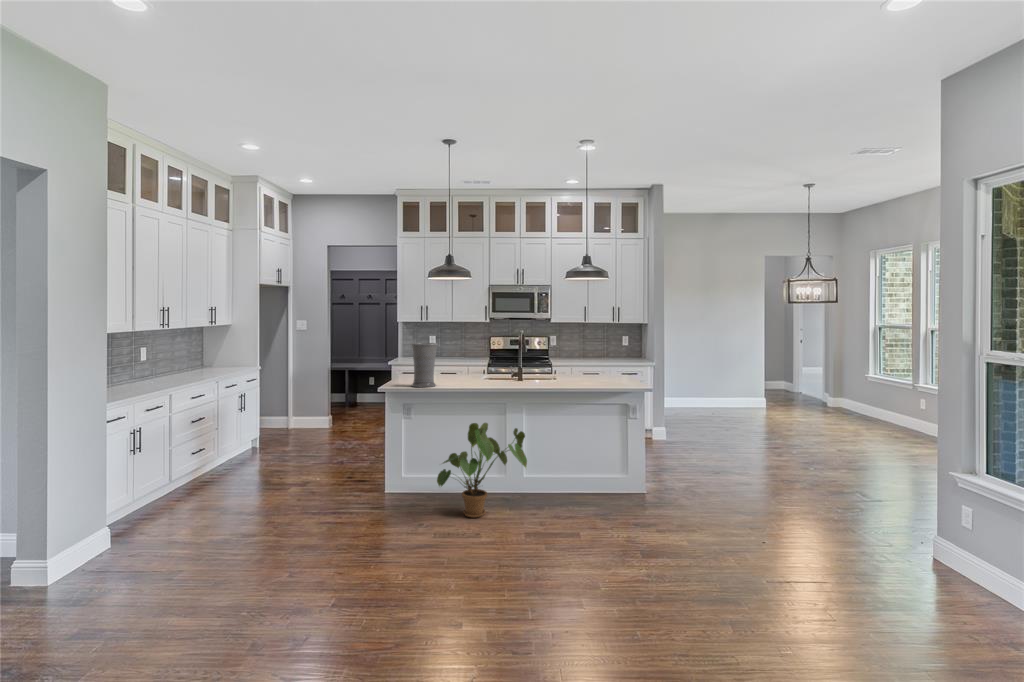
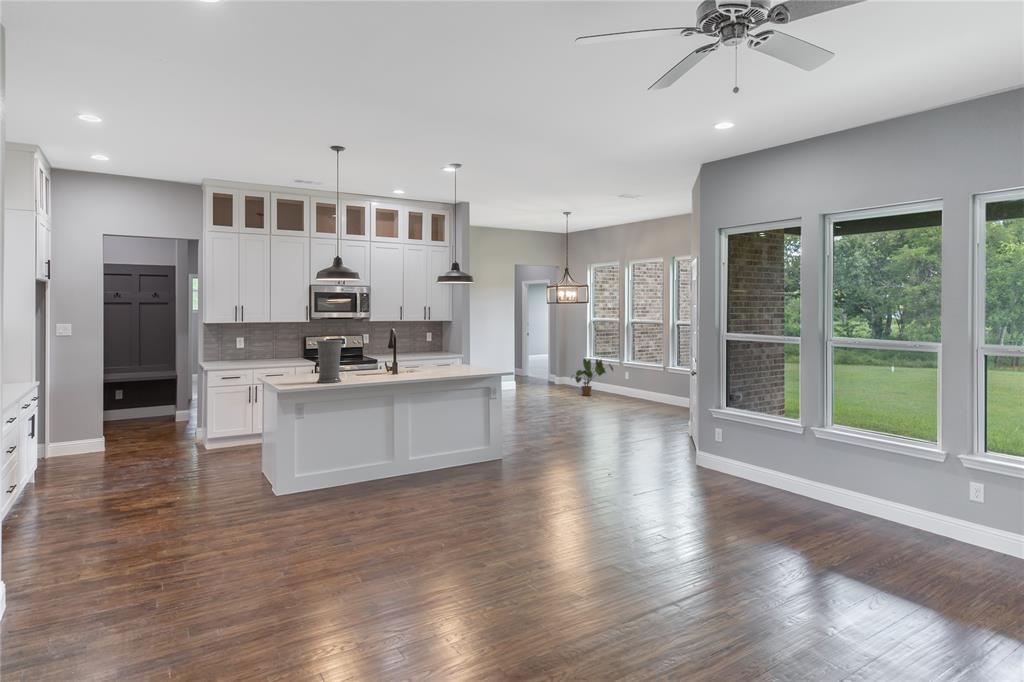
house plant: present [437,423,527,518] -> present [575,359,613,396]

